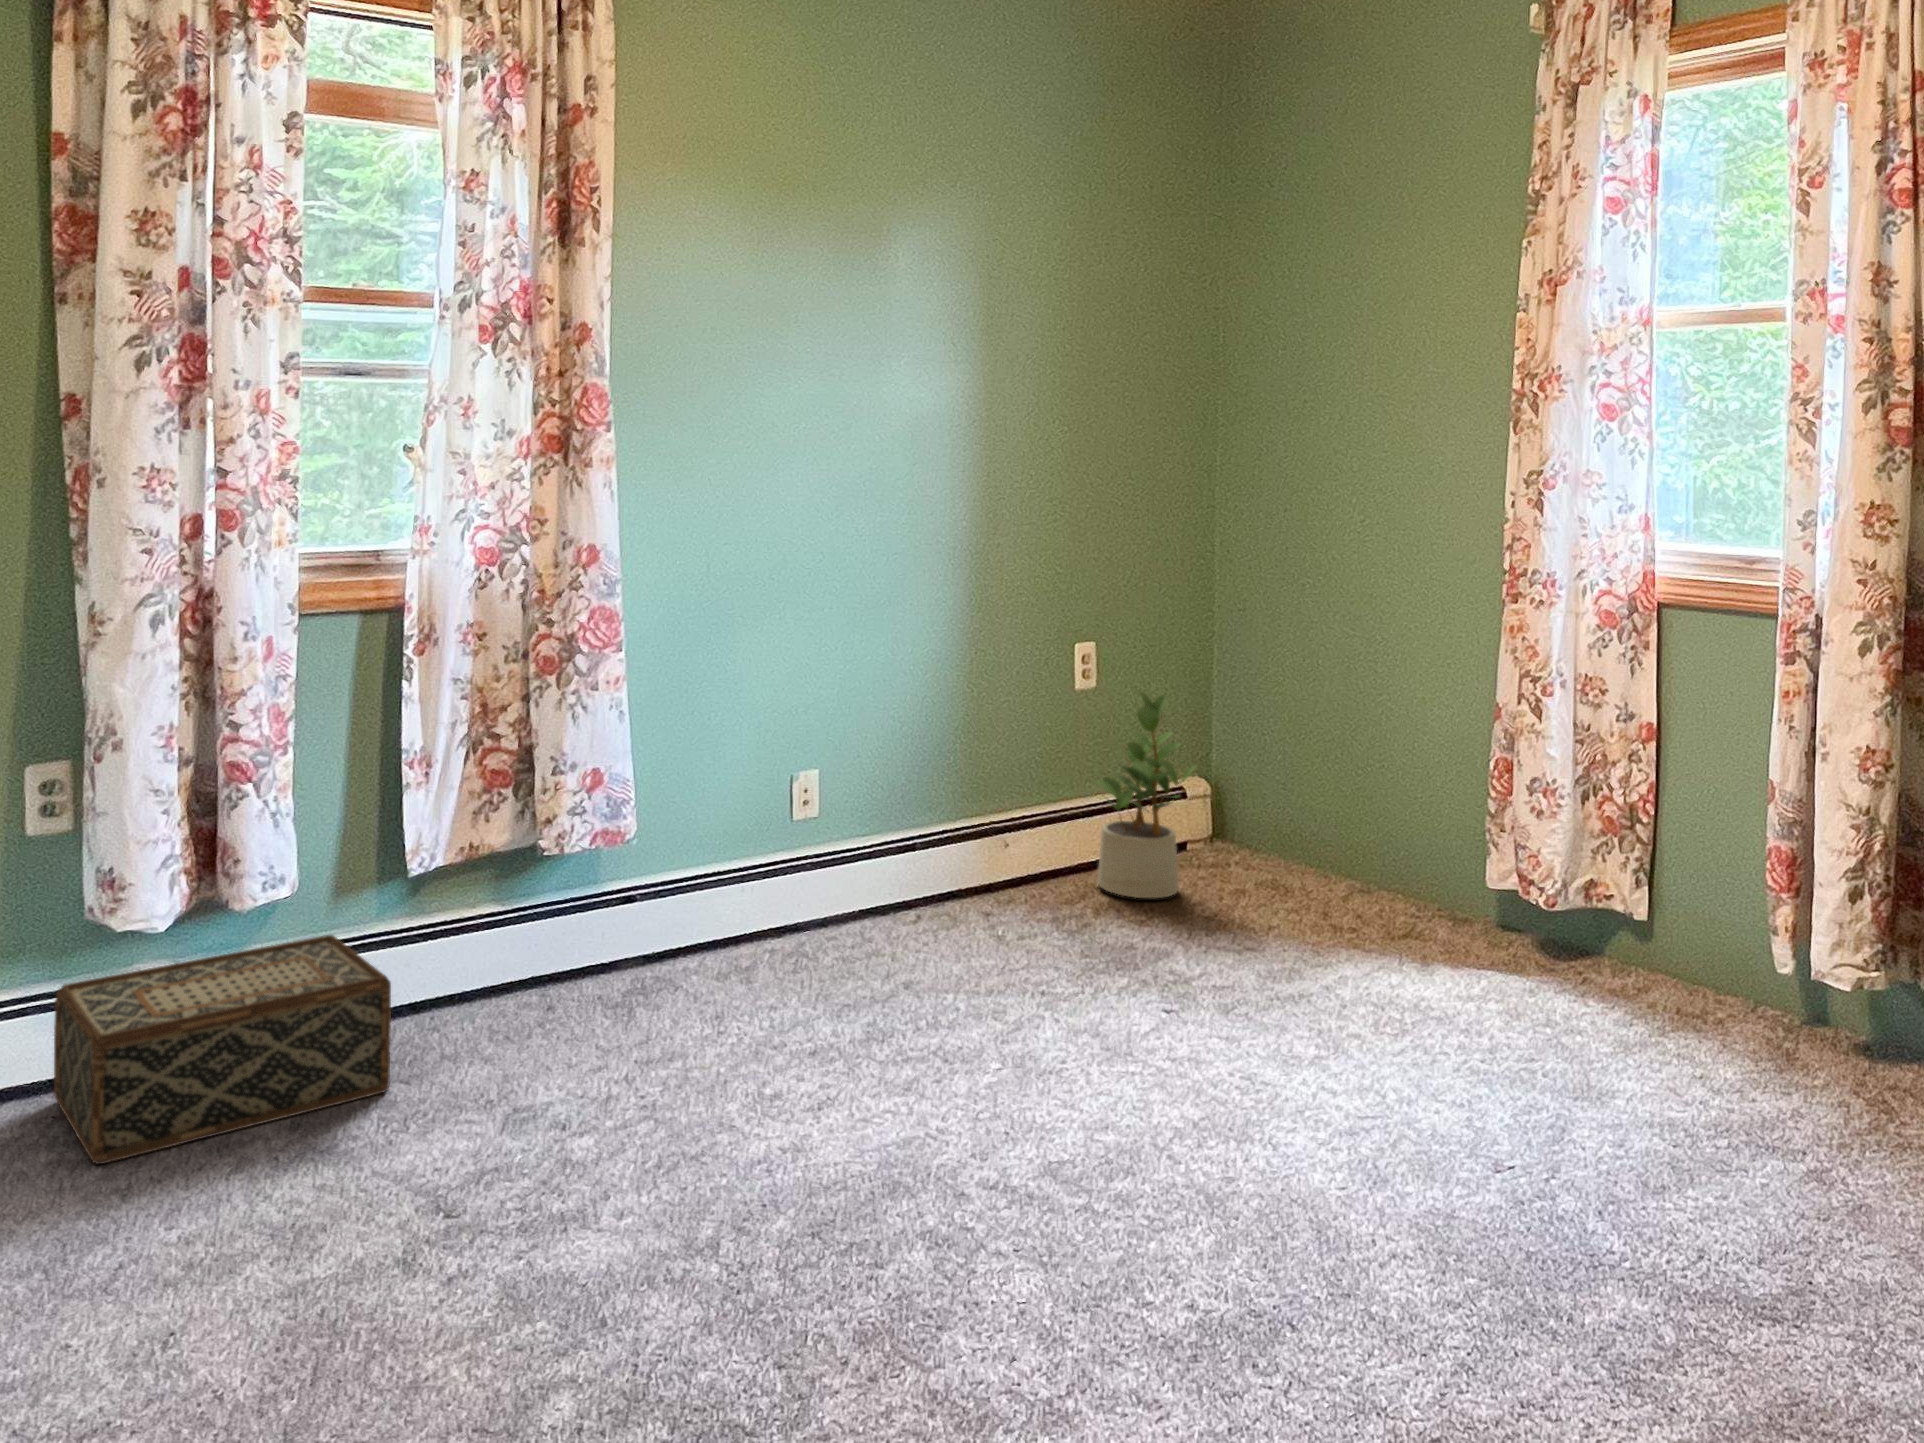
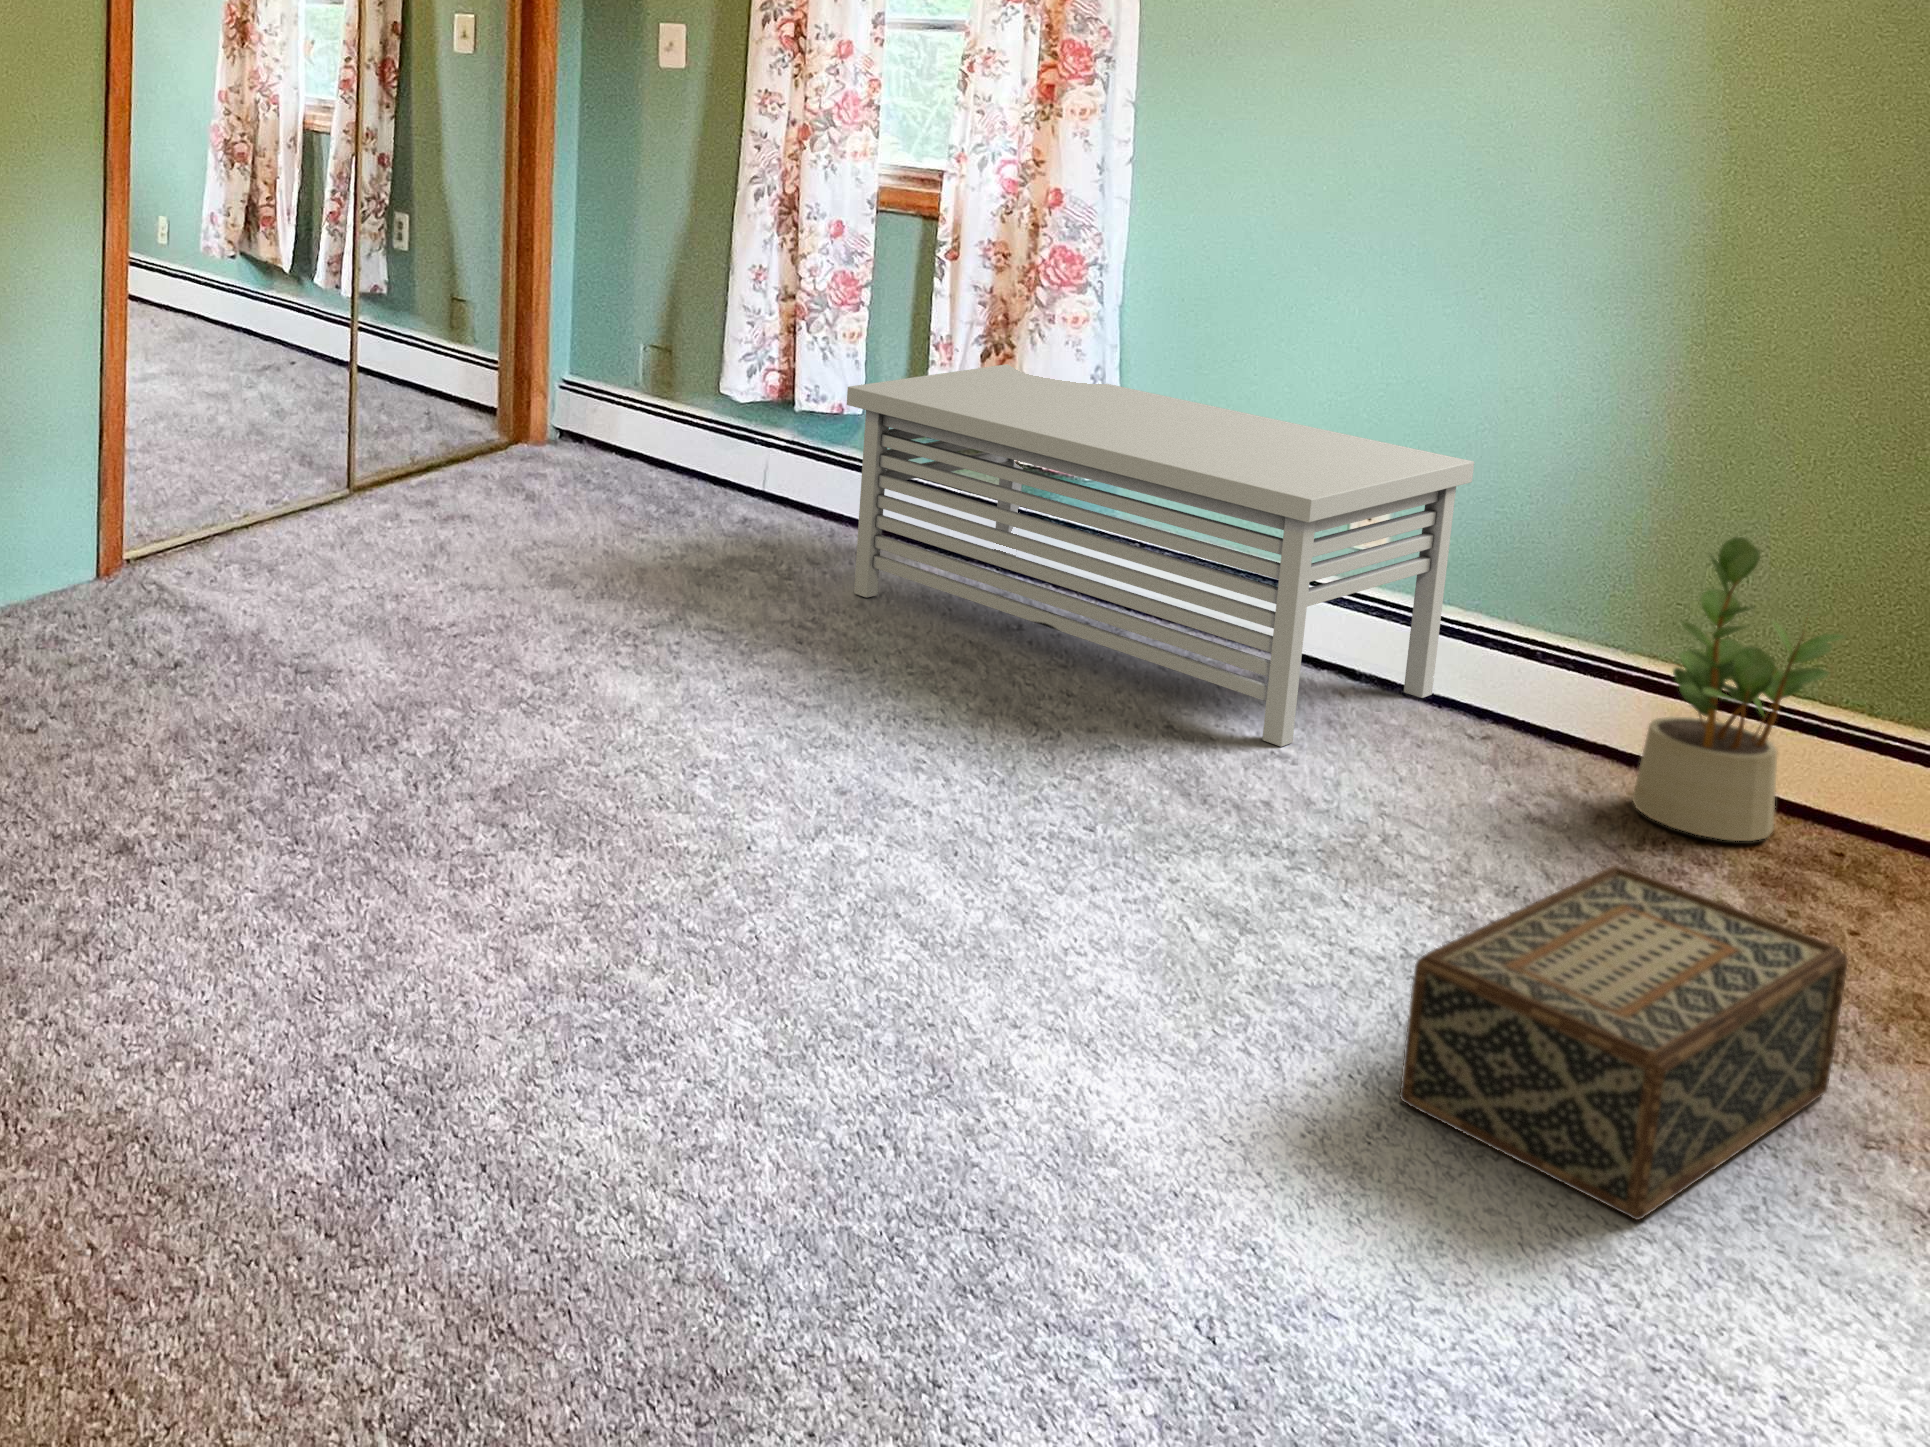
storage bench: none [507,706,1089,1083] -> present [847,364,1474,747]
woven basket: present [54,935,391,1164] -> present [1400,866,1847,1220]

